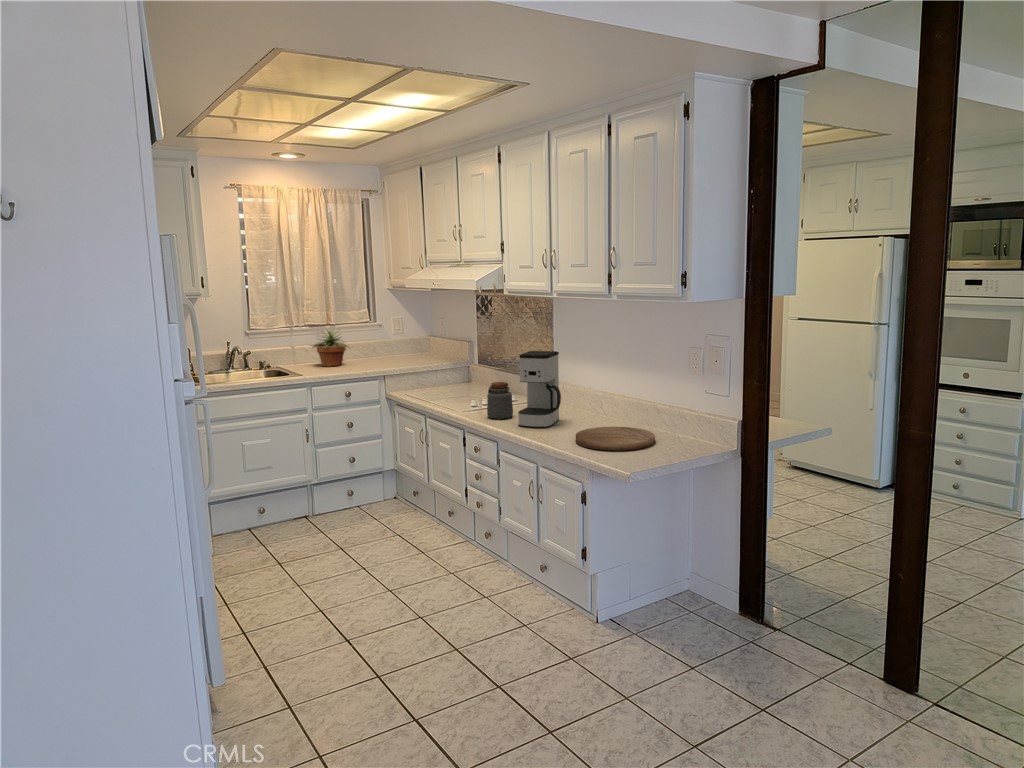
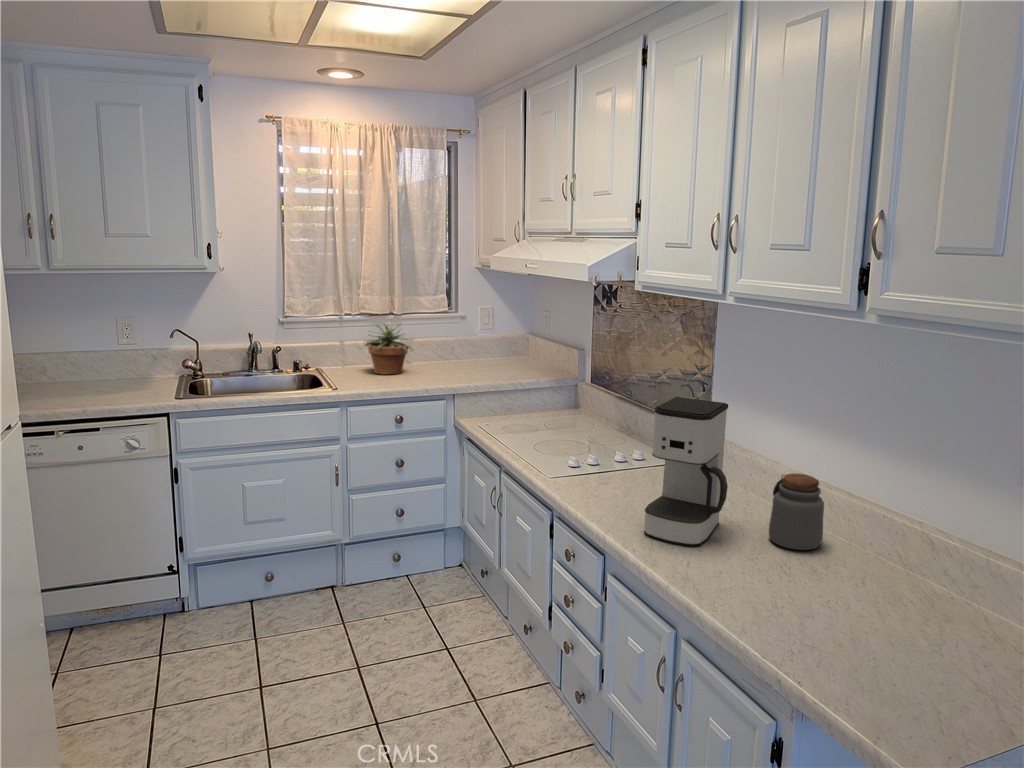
jar: present [487,382,513,419] -> present [769,473,824,550]
cutting board: present [576,427,655,451] -> none [757,566,936,658]

